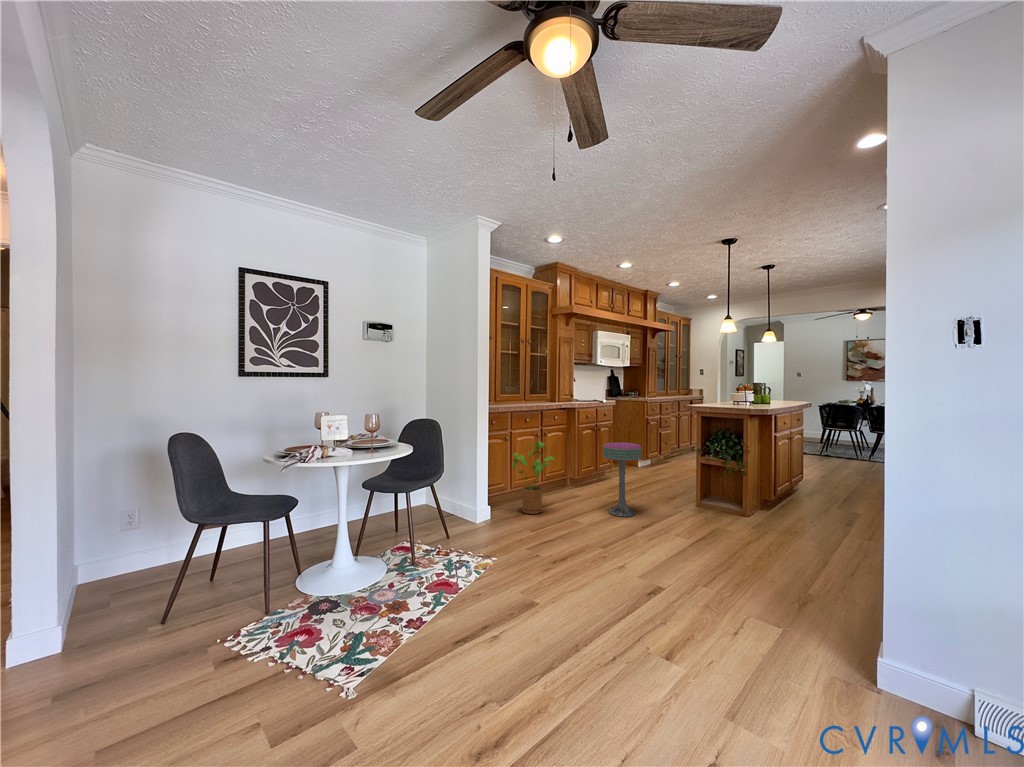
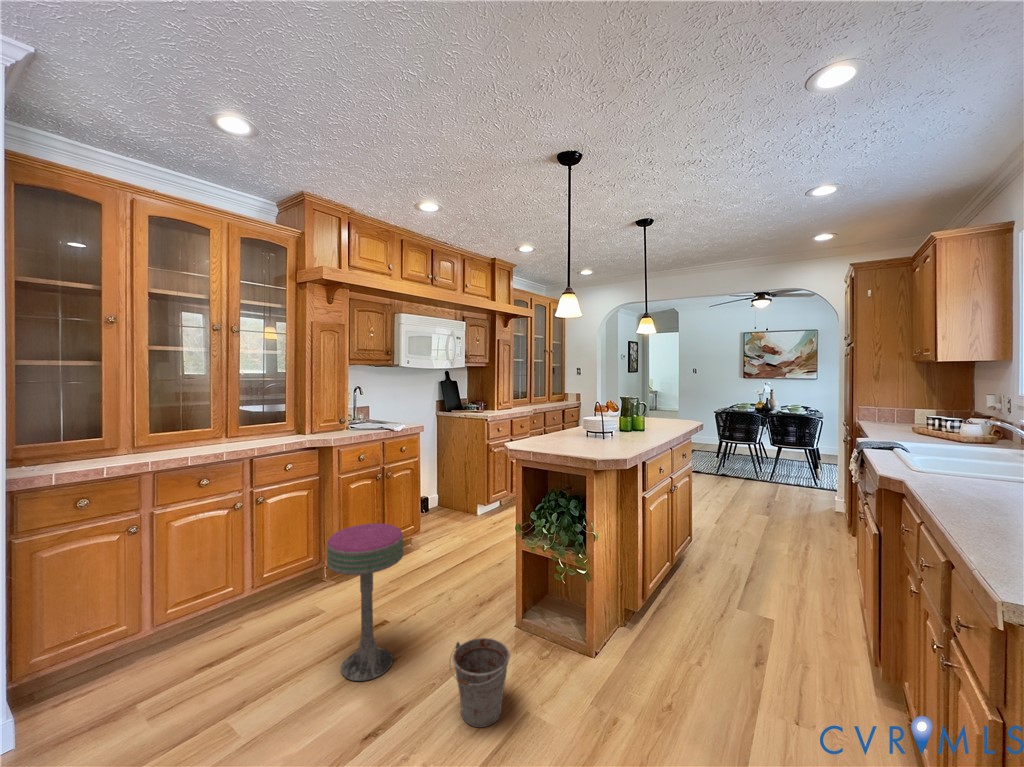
house plant: present [512,442,555,514] -> none [124,535,226,696]
bucket: none [678,495,712,531] -> present [451,638,510,727]

